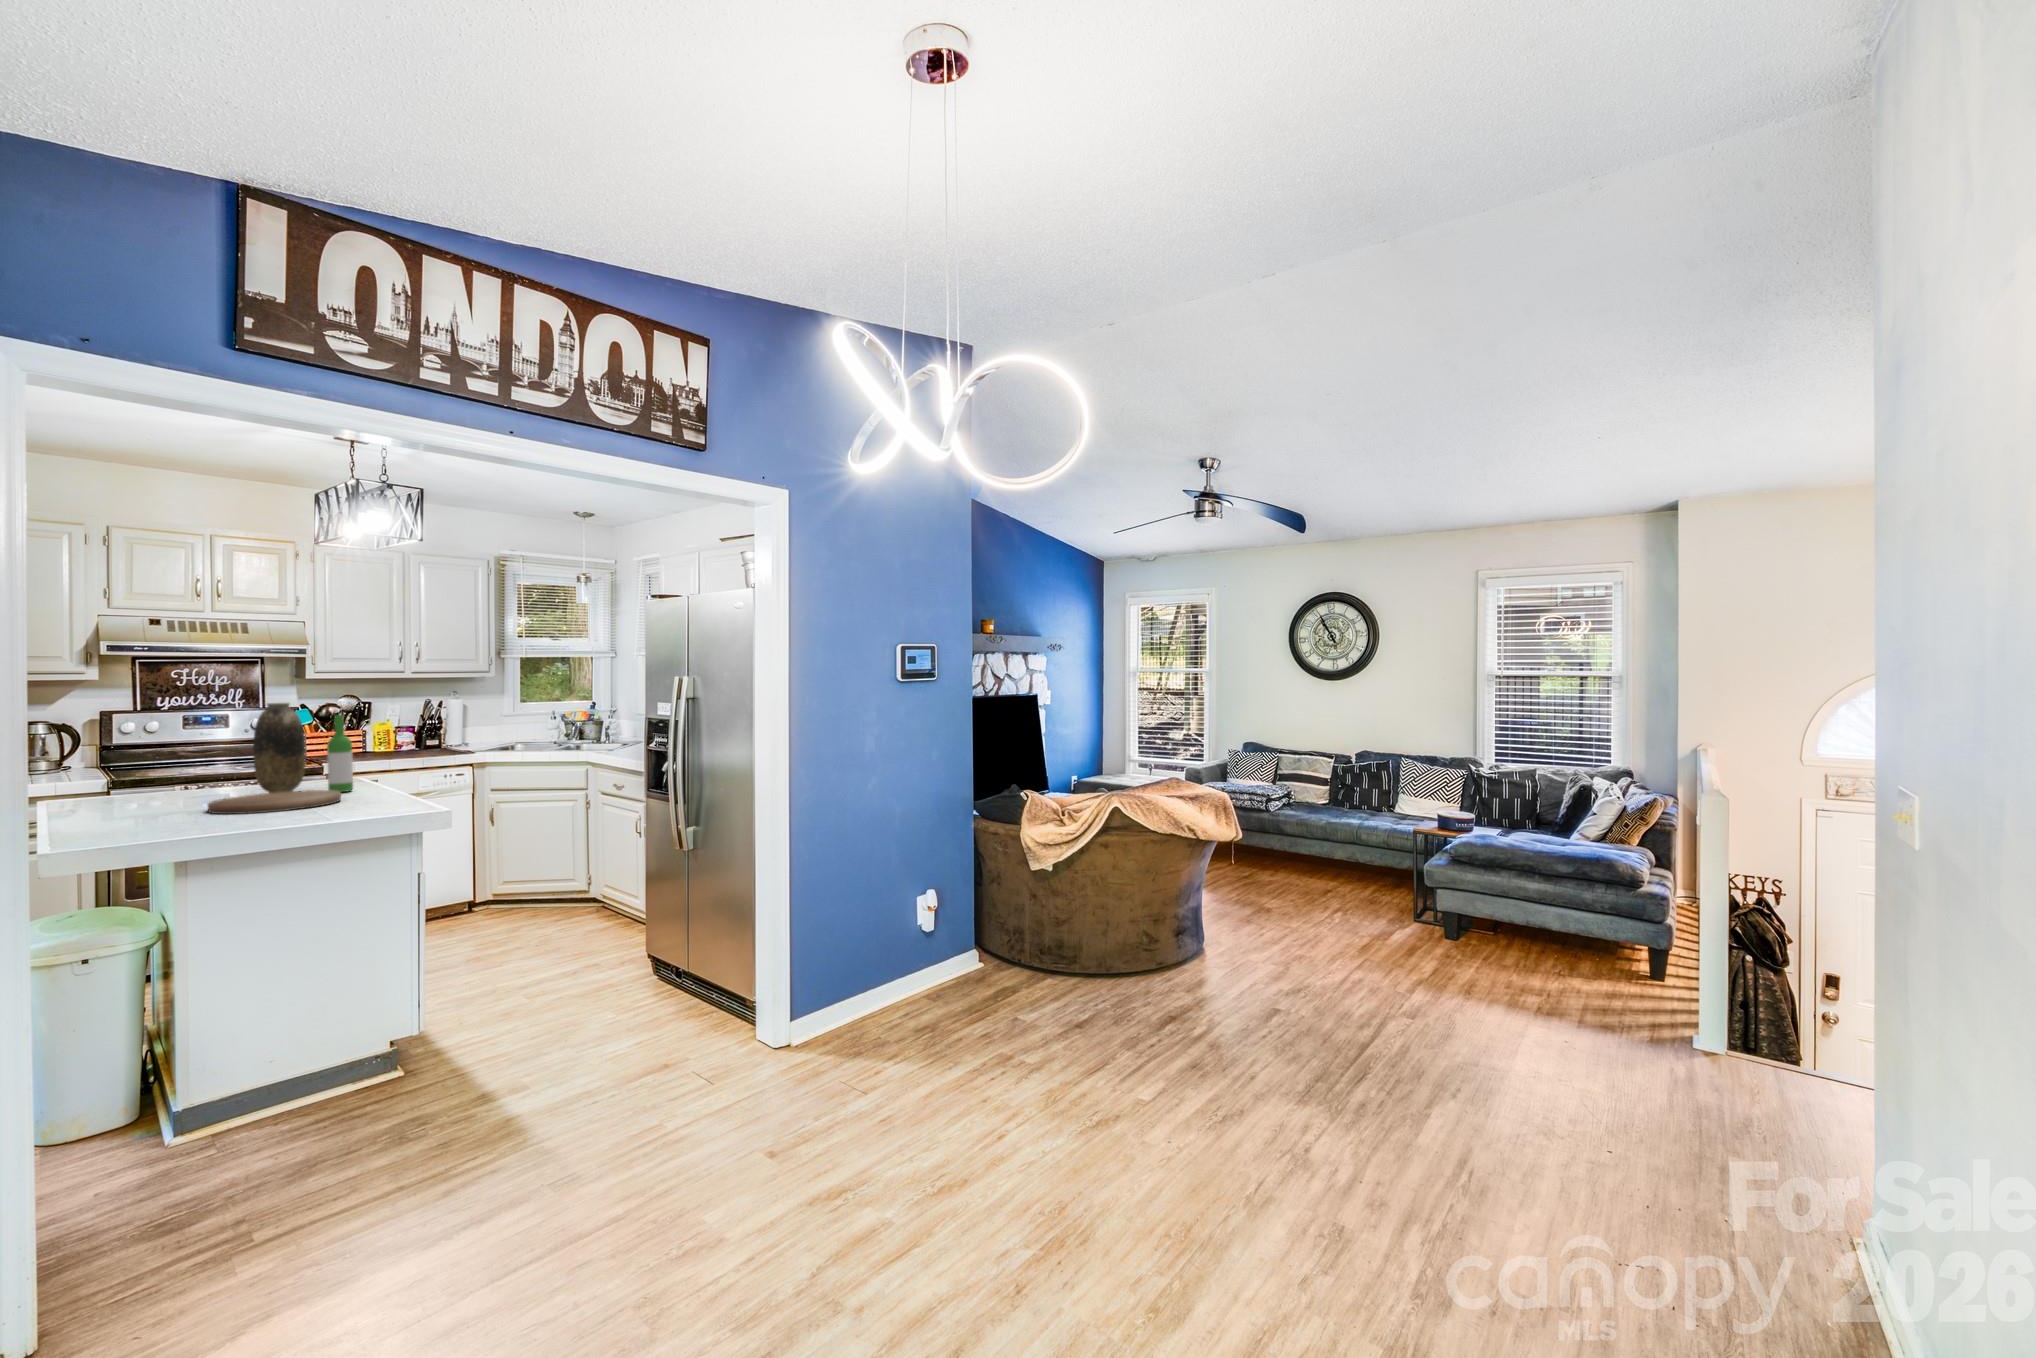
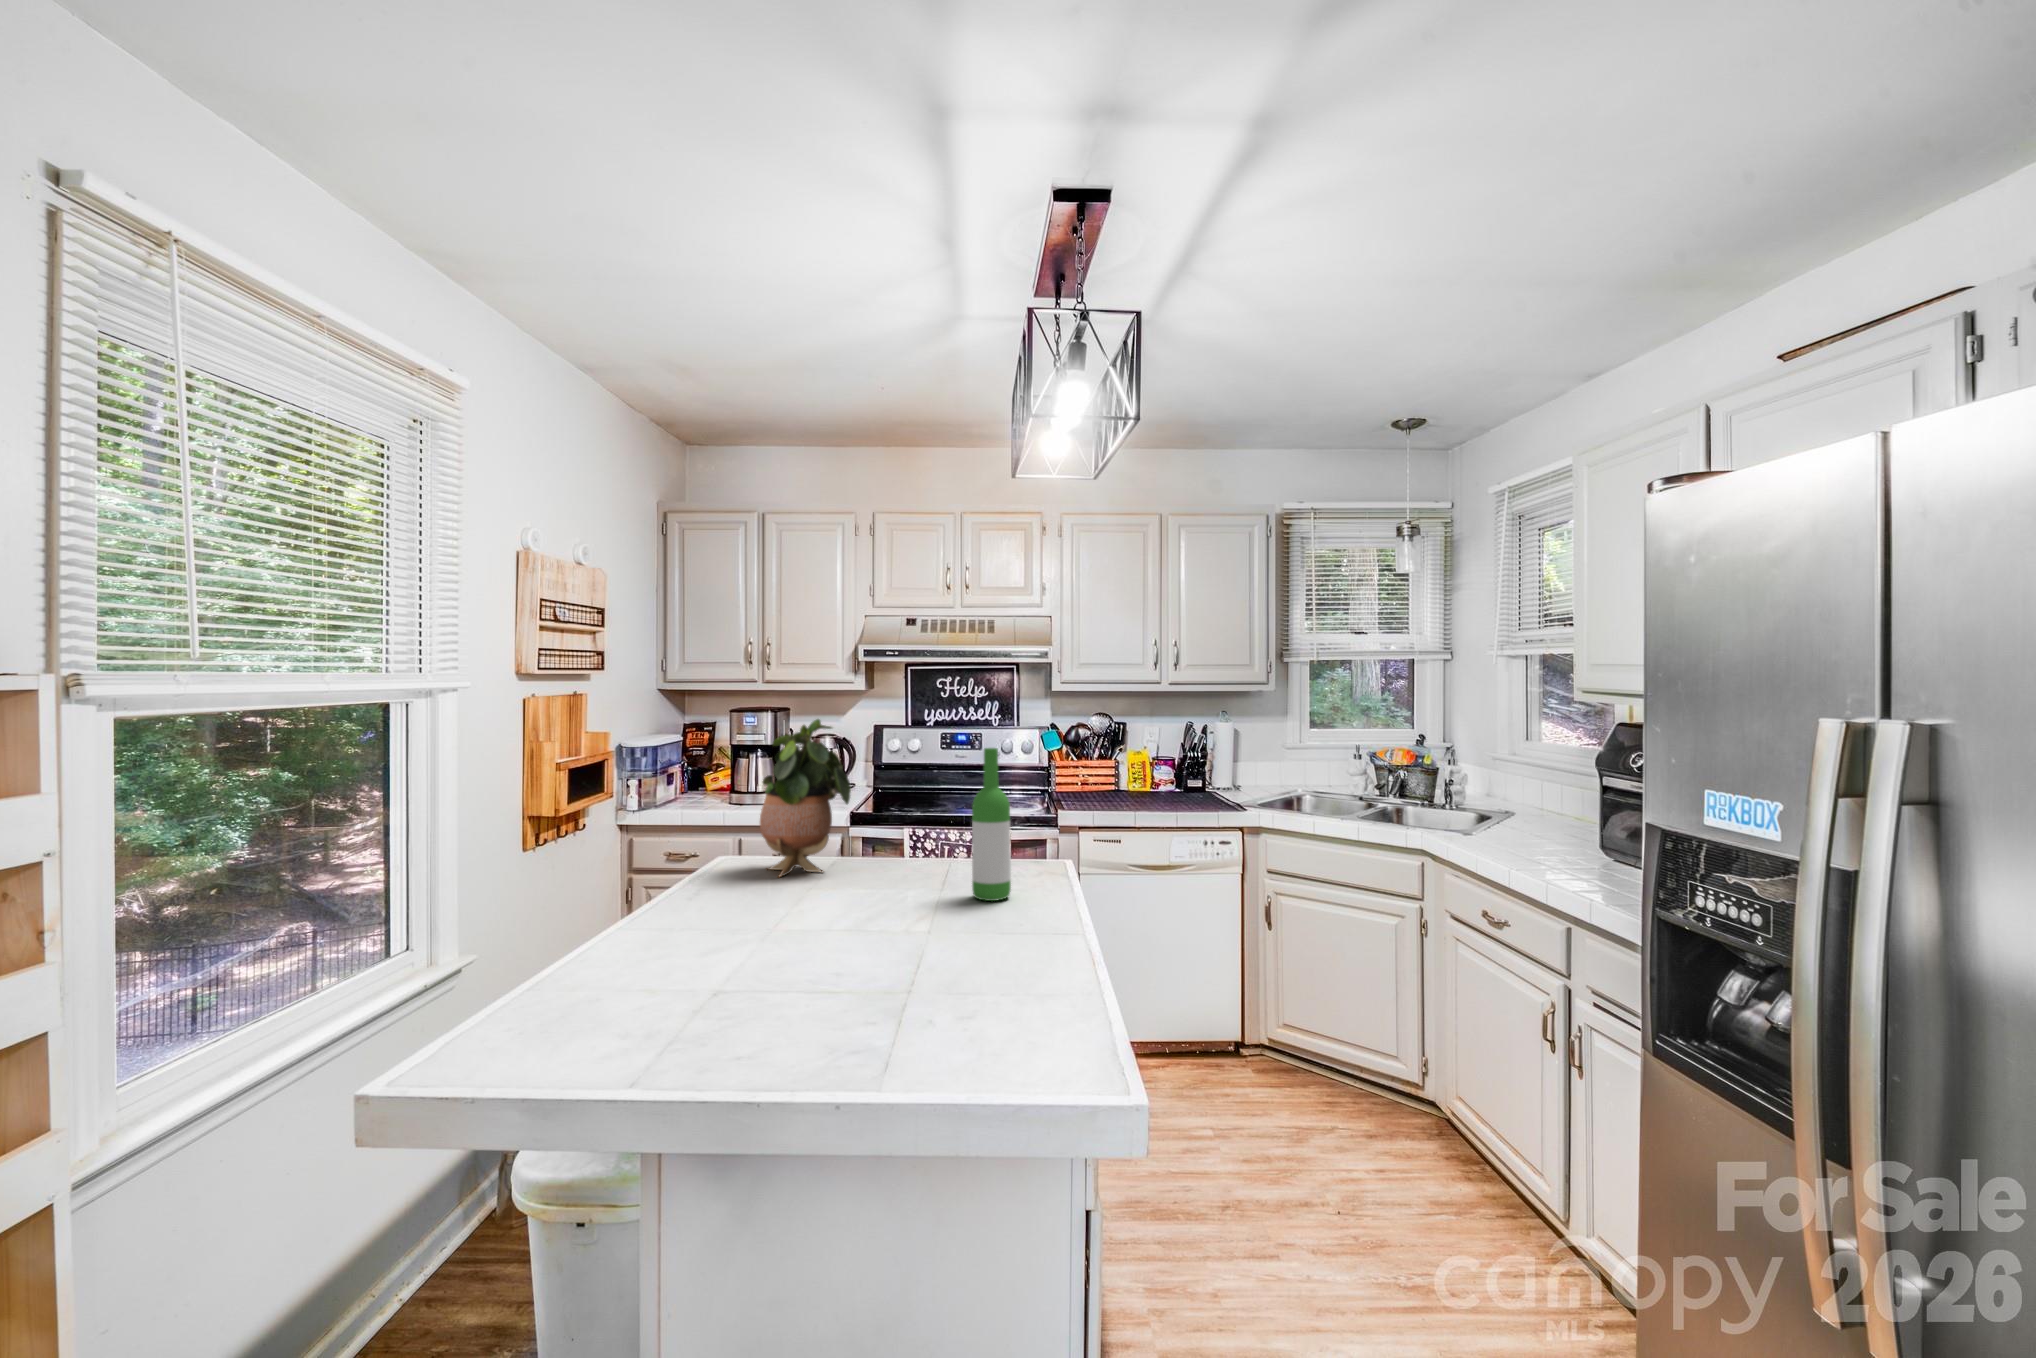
vase: present [253,703,306,793] -> none [884,721,954,884]
potted plant: none [135,705,214,803] -> present [760,719,851,877]
cutting board: present [208,790,341,814] -> none [732,894,950,971]

